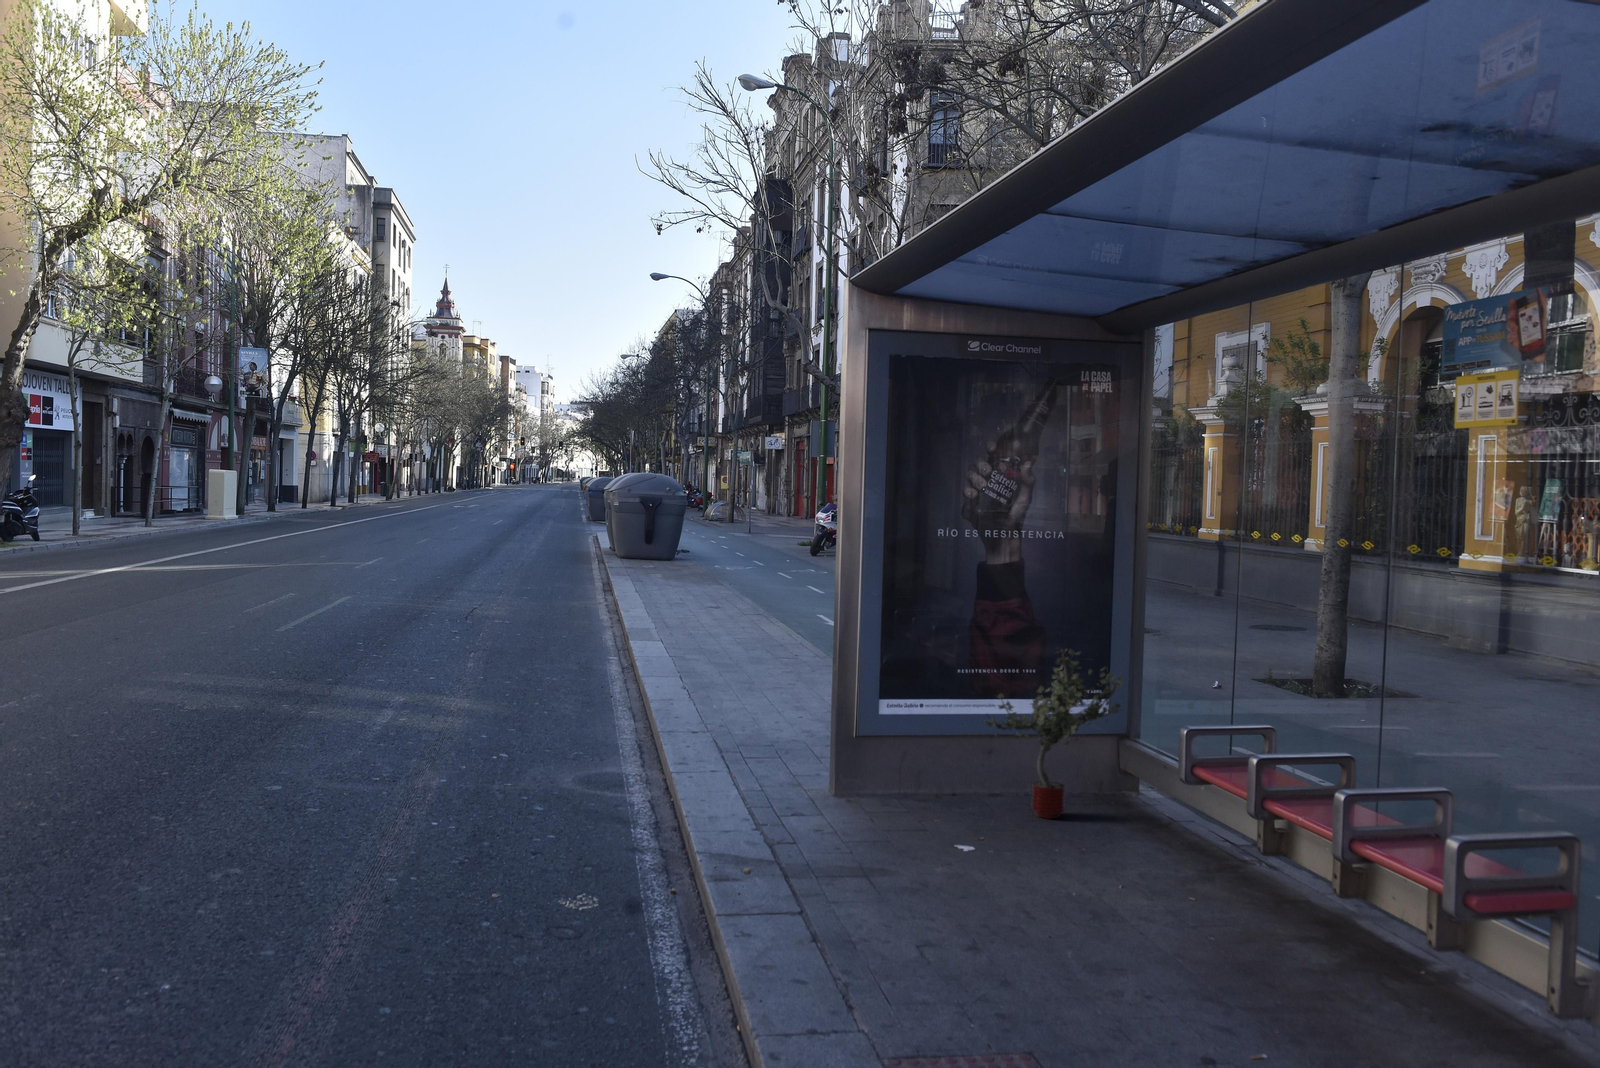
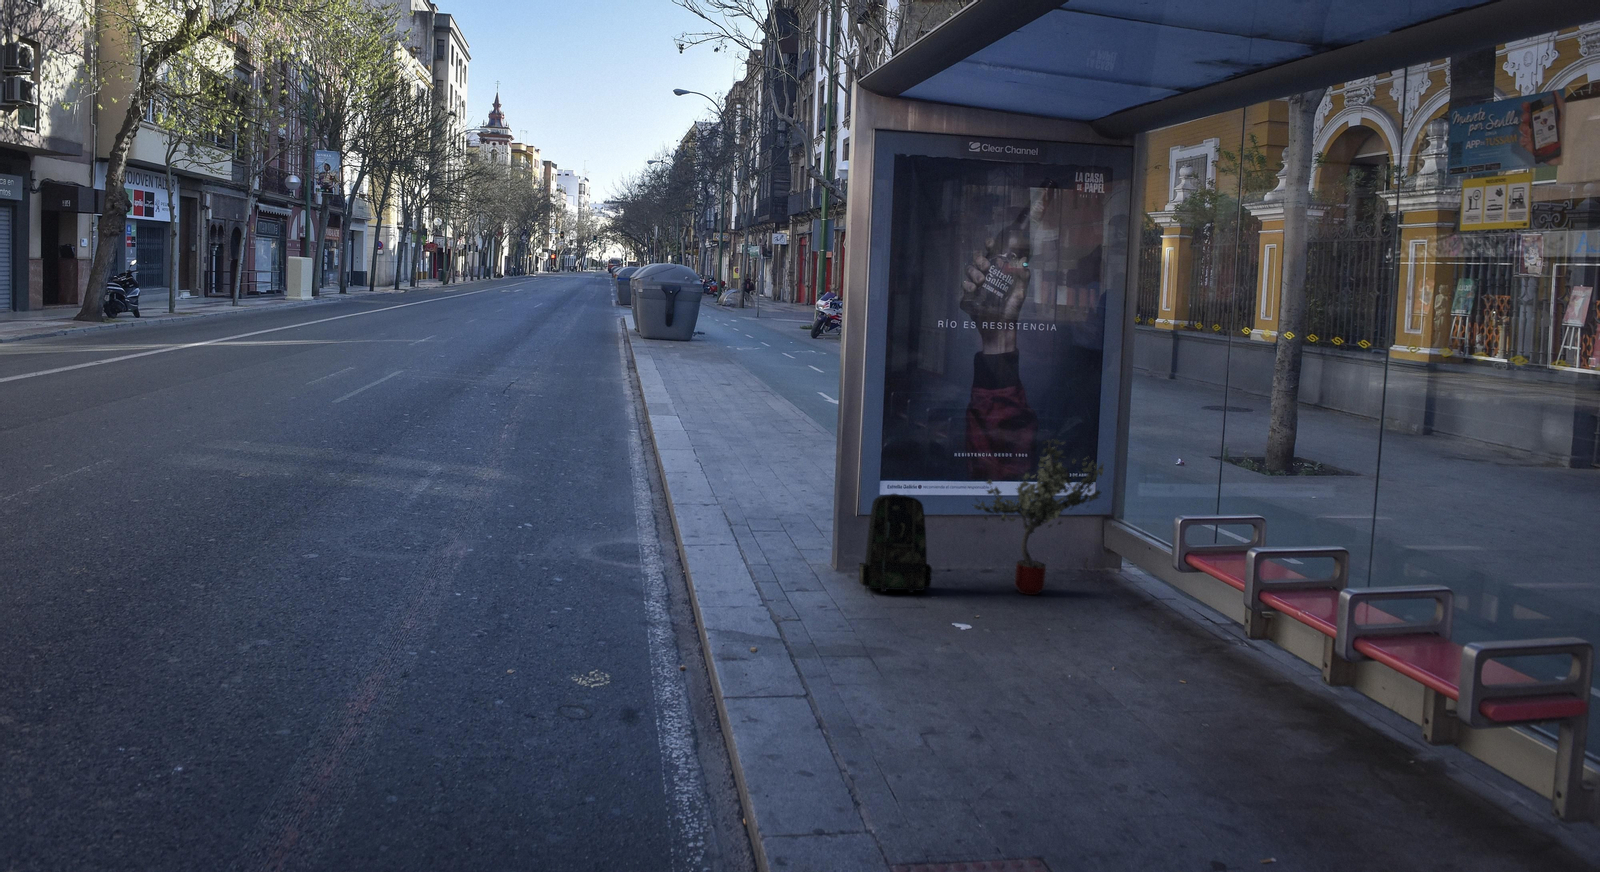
backpack: none [863,711,941,819] -> present [859,494,932,593]

